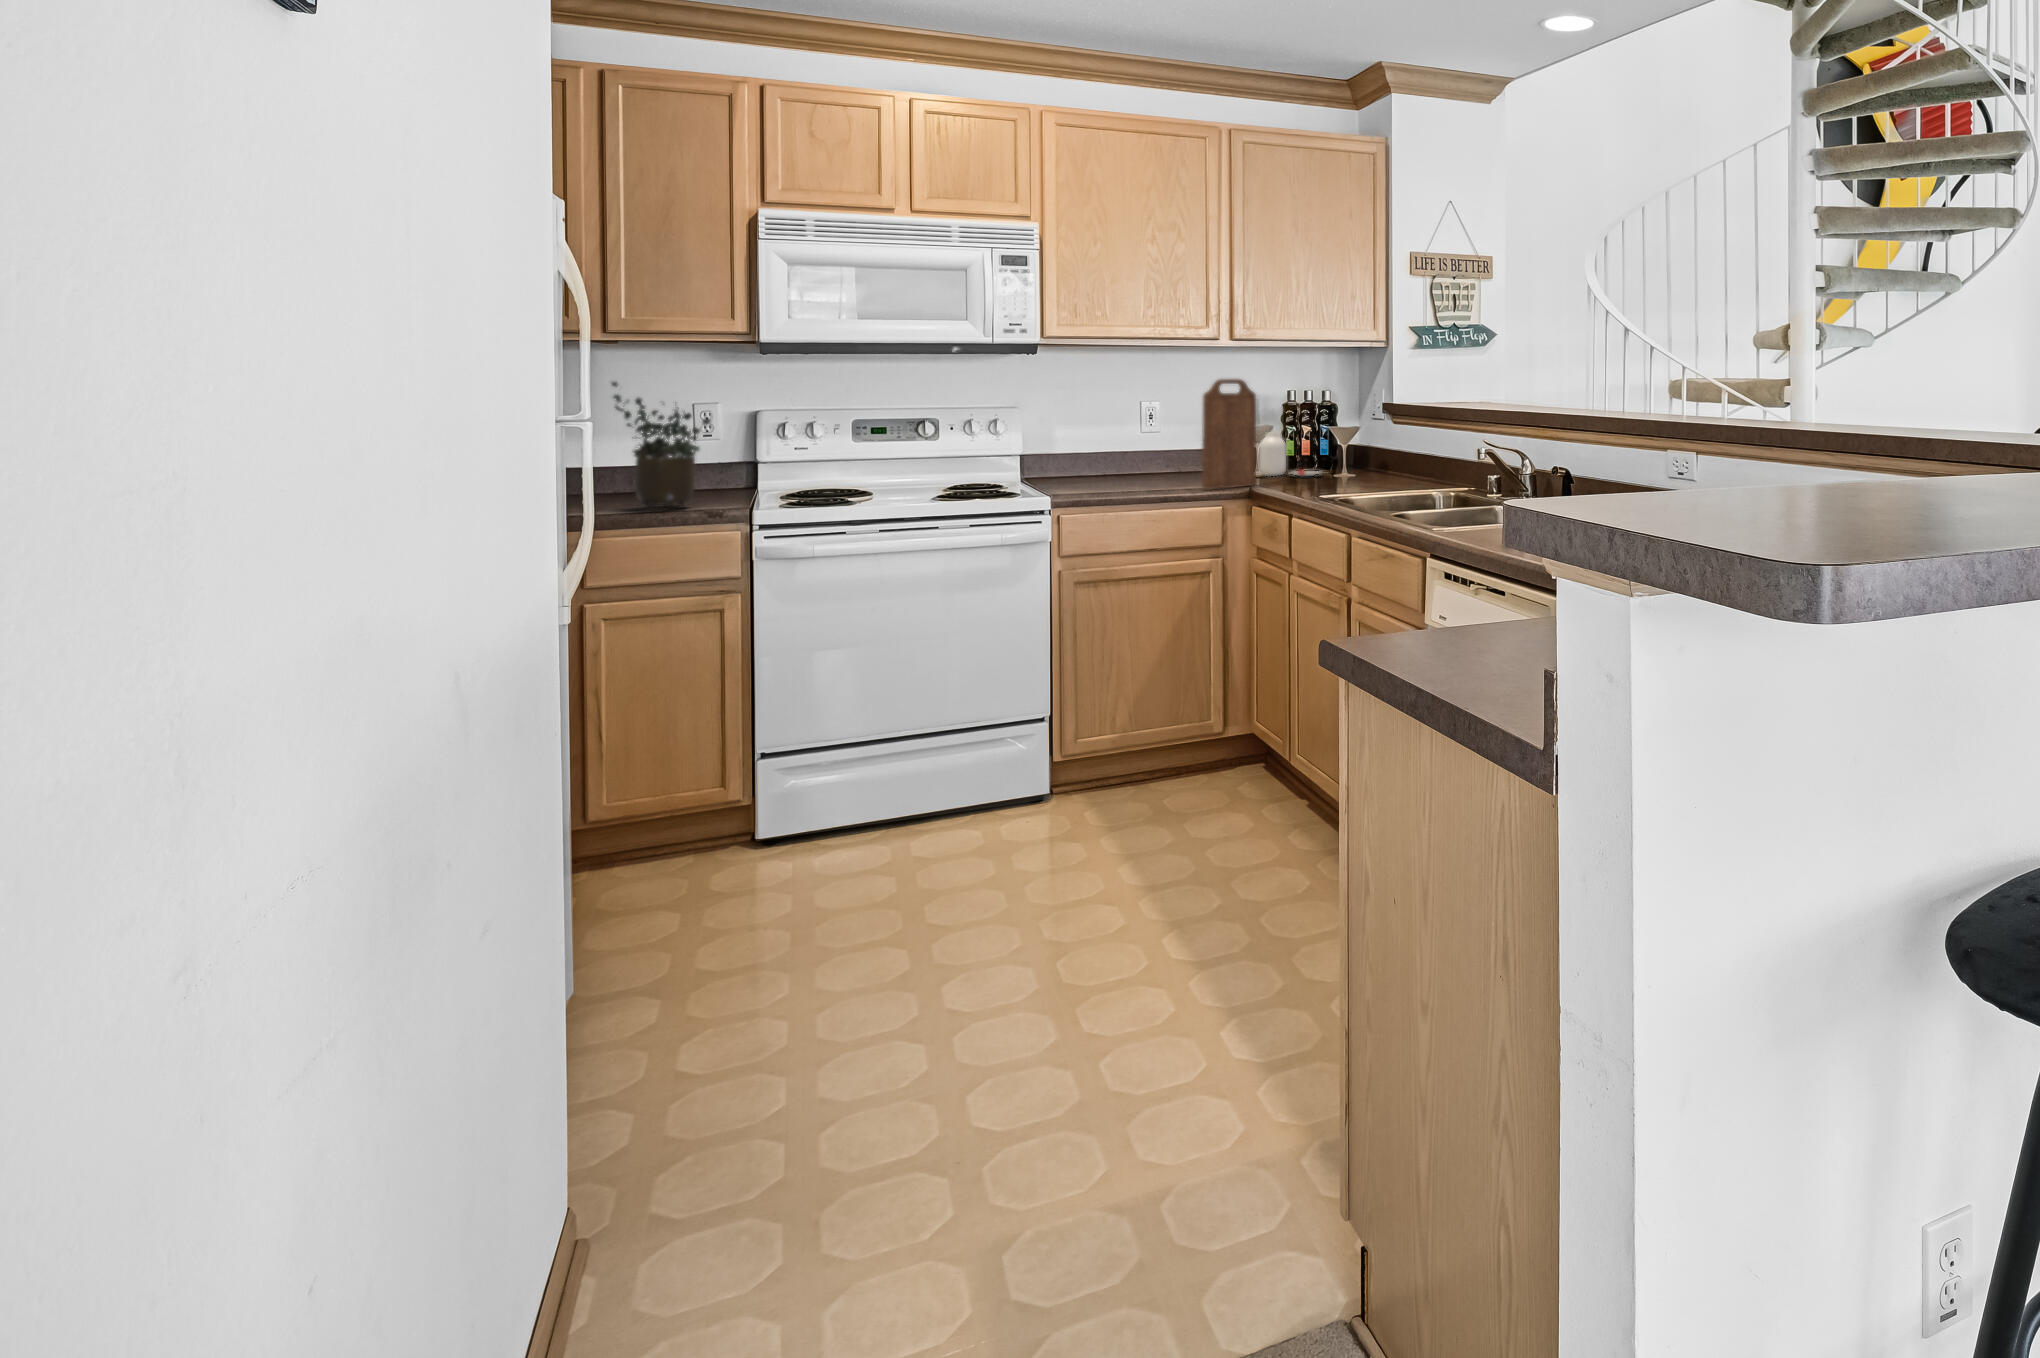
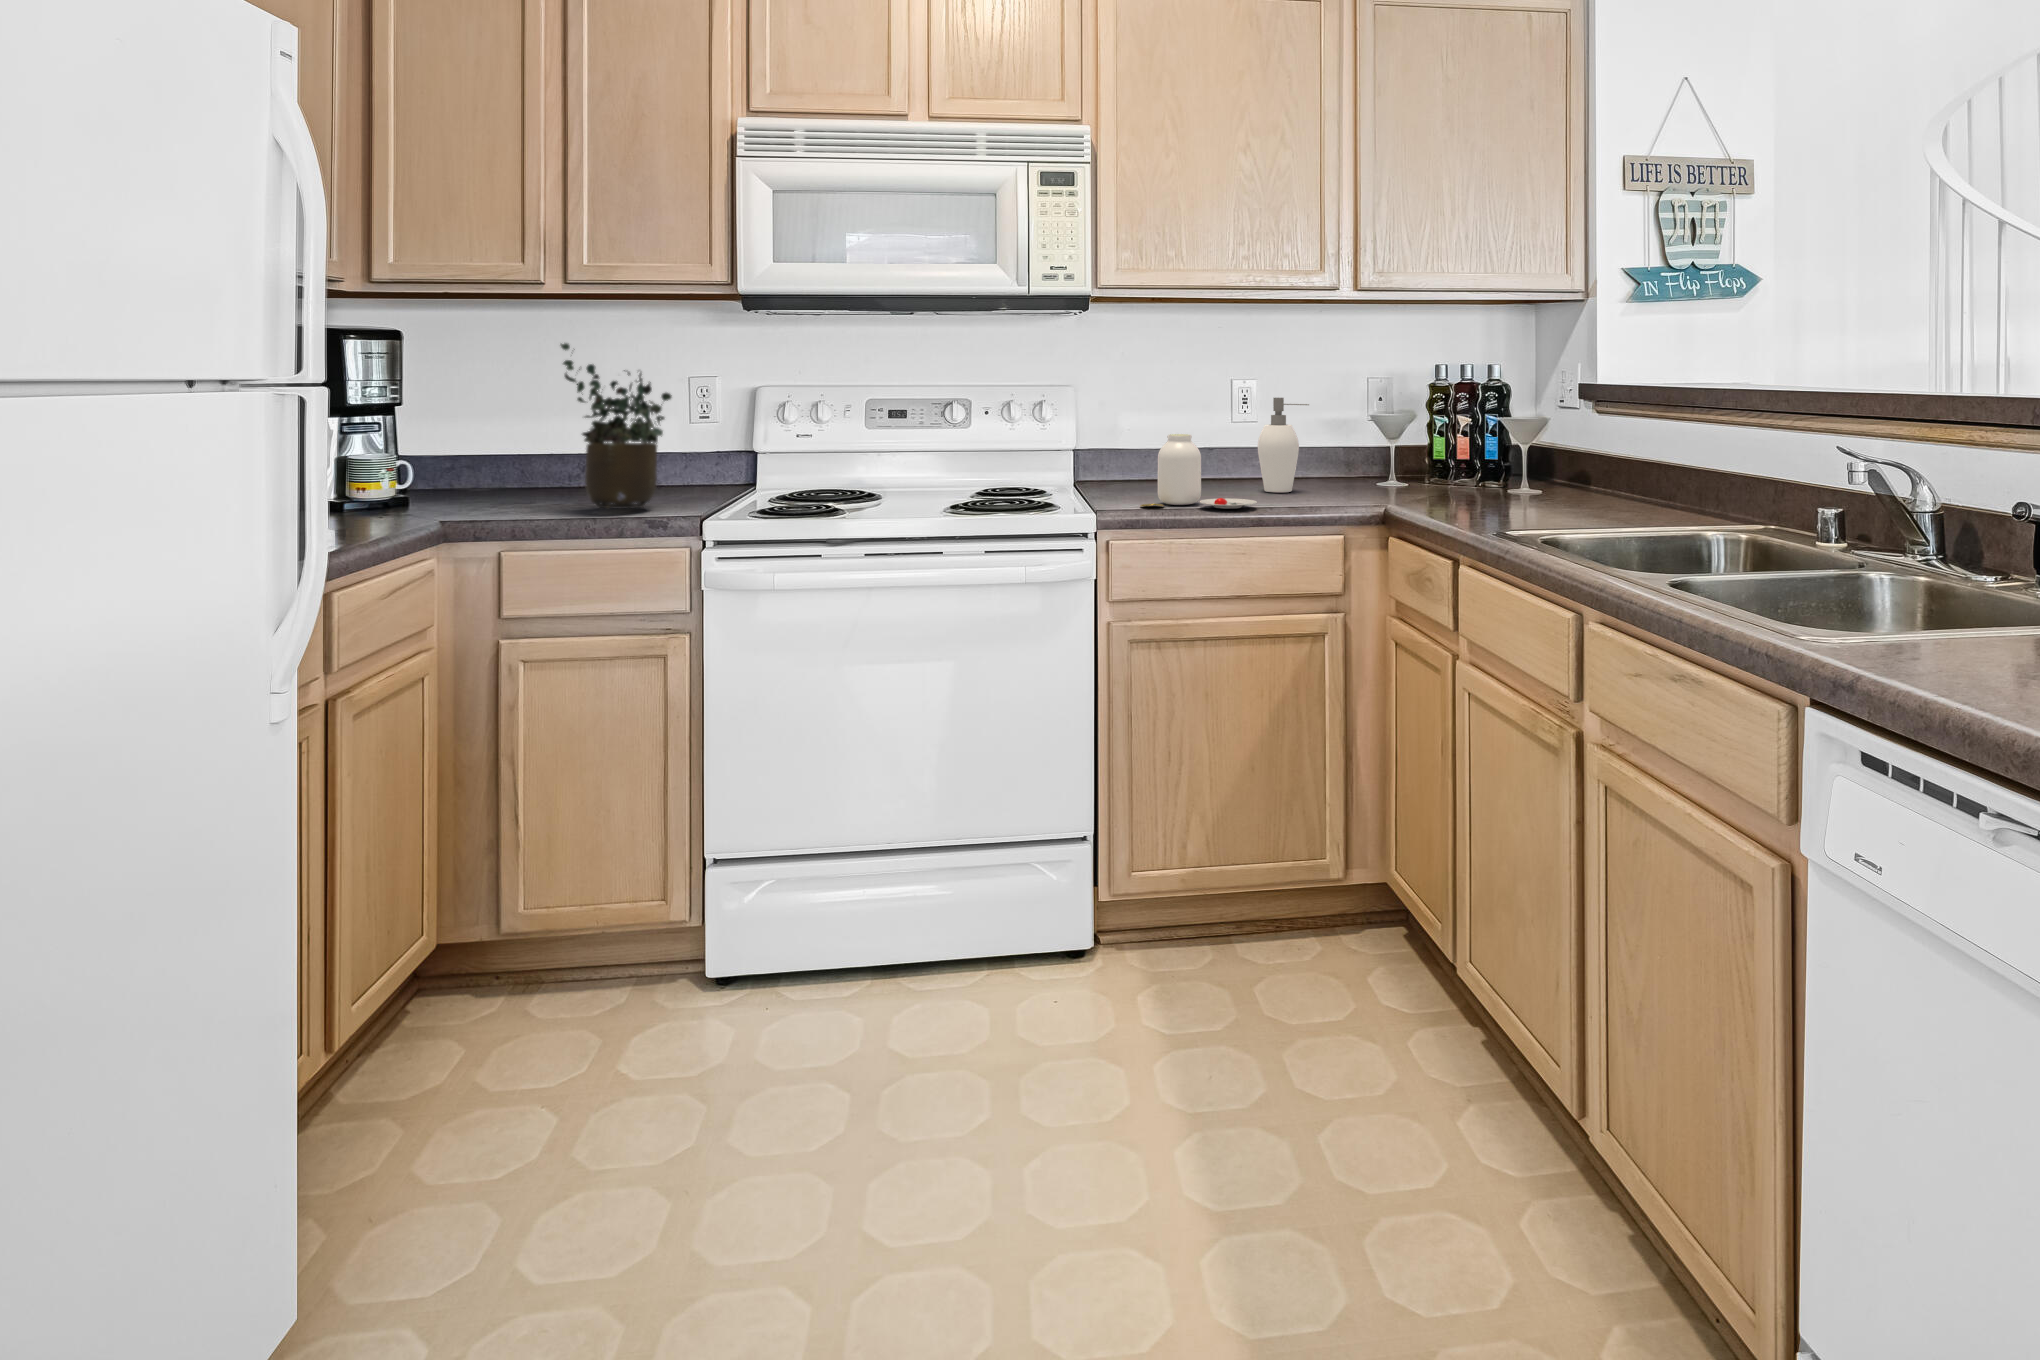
cutting board: present [1202,379,1256,490] -> none [1315,343,1394,510]
soap dispenser: none [1162,415,1199,481] -> present [1258,398,1309,492]
jar: present [1259,432,1319,476] -> present [1140,434,1257,509]

